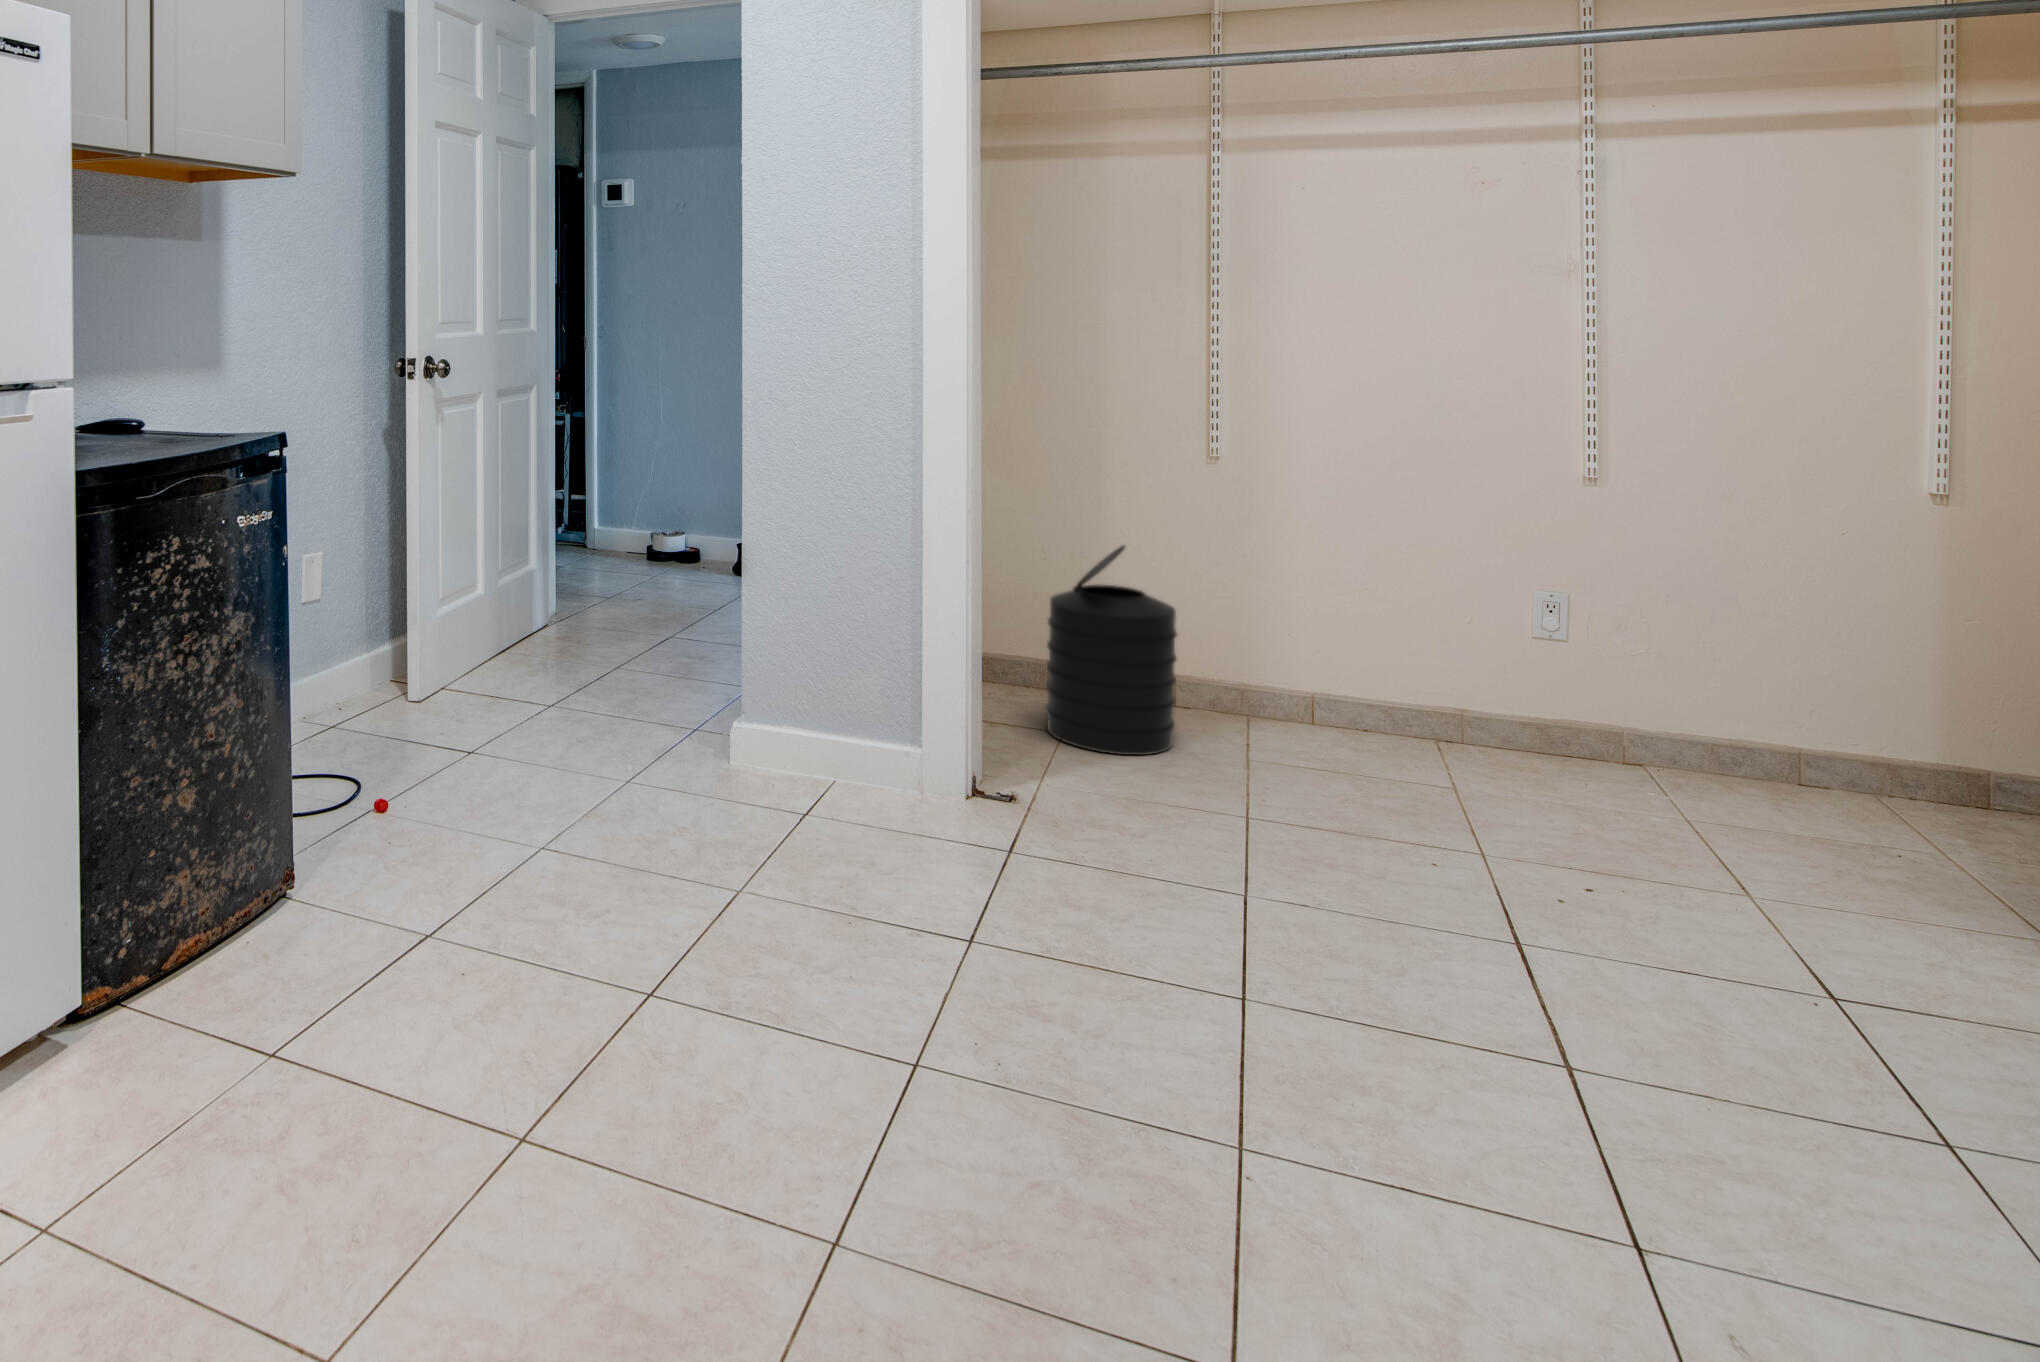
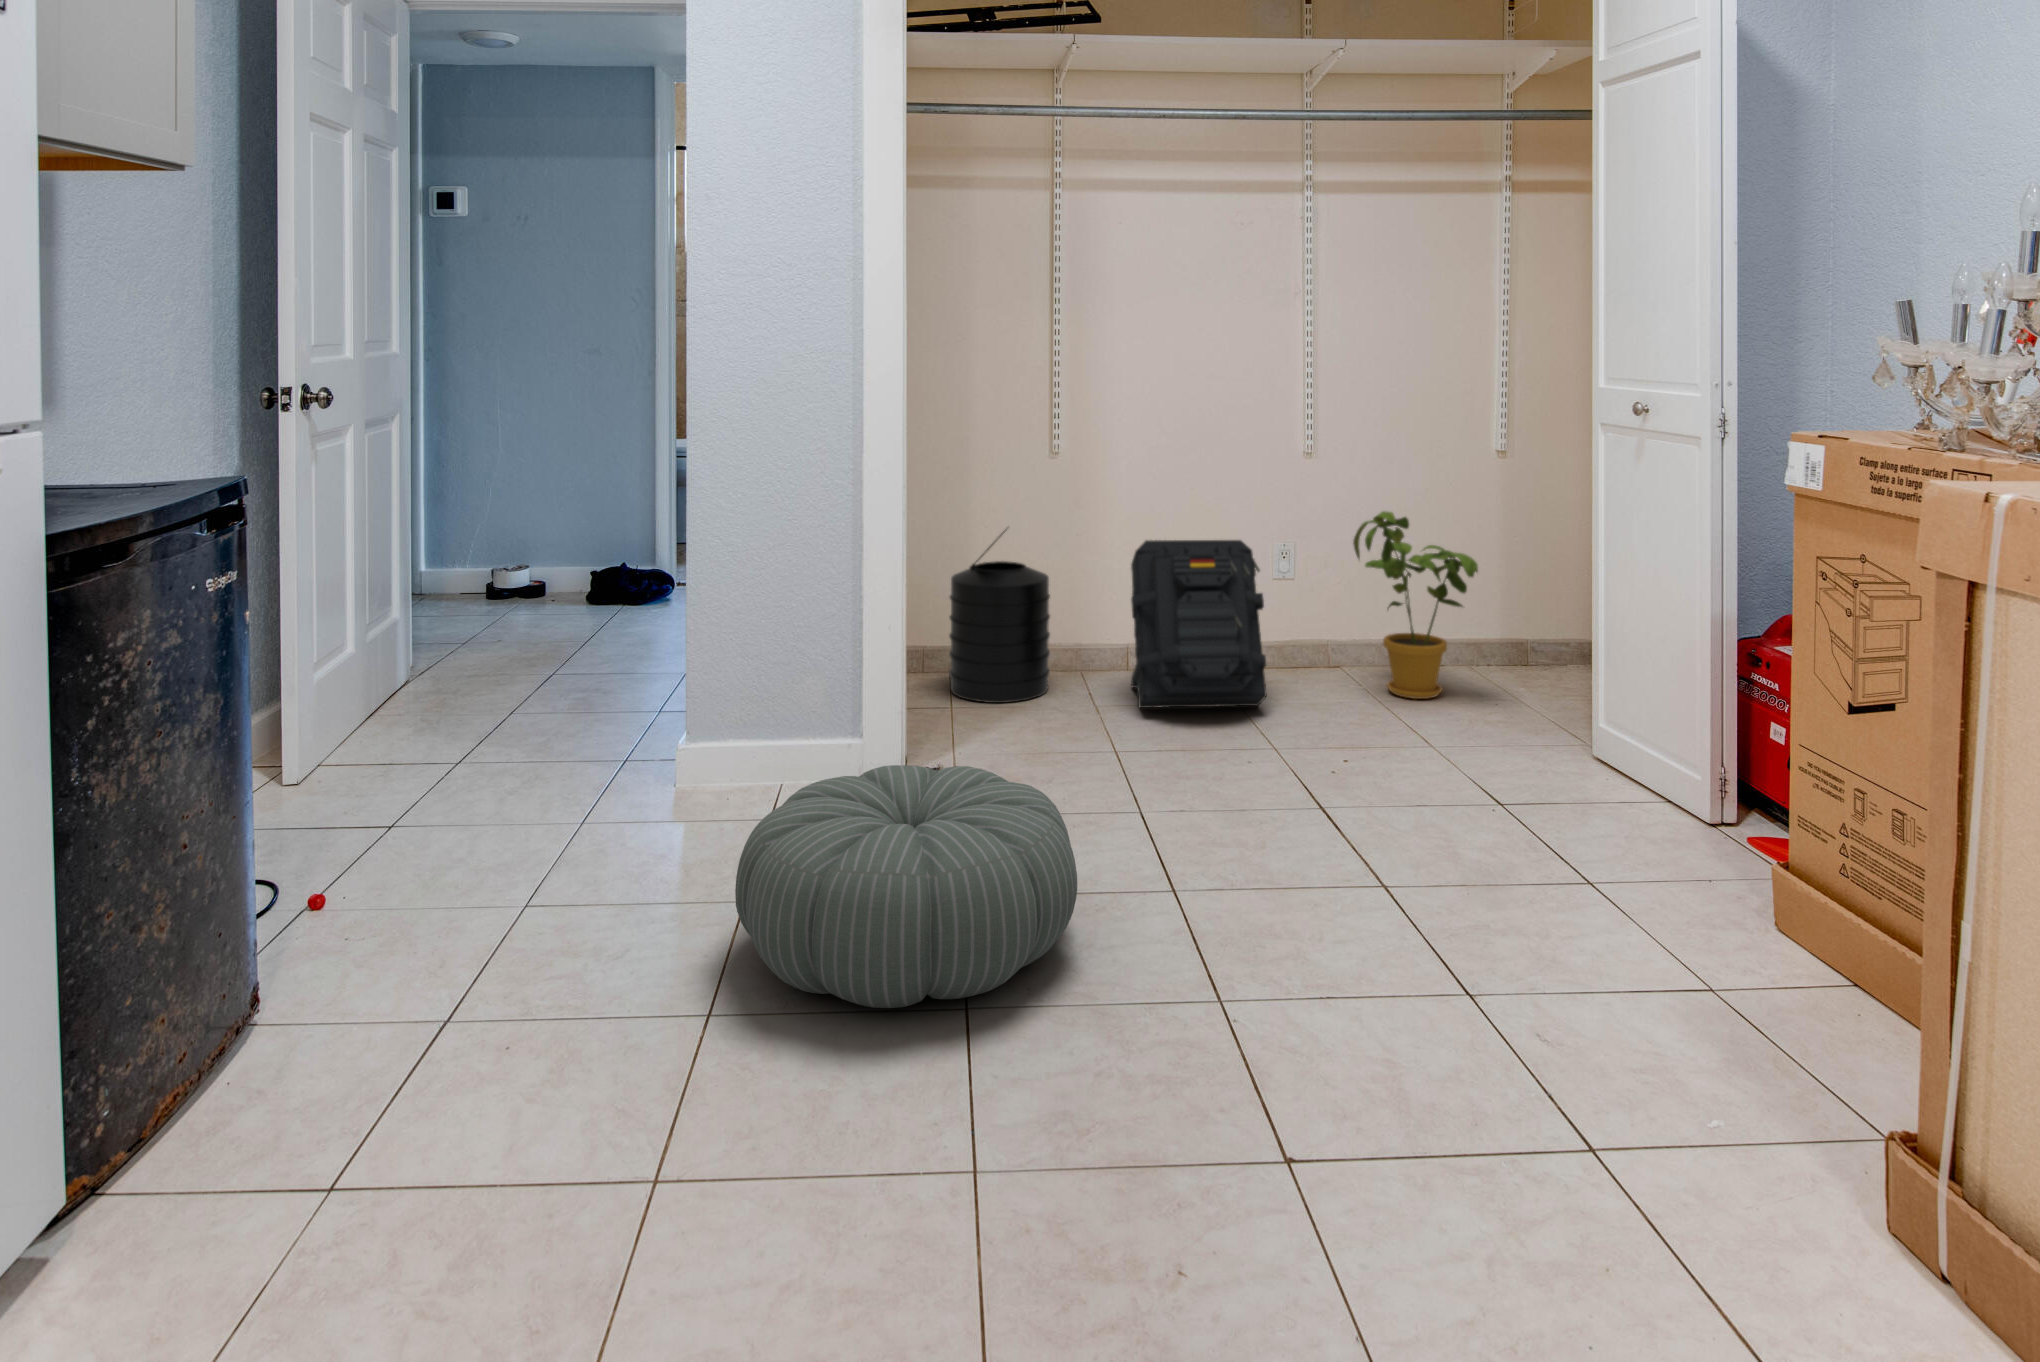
house plant: none [1667,581,1923,877] -> present [1353,511,1478,699]
backpack: none [1281,582,1491,827] -> present [1131,540,1267,708]
pouf: none [664,797,1054,1088] -> present [735,765,1077,1008]

